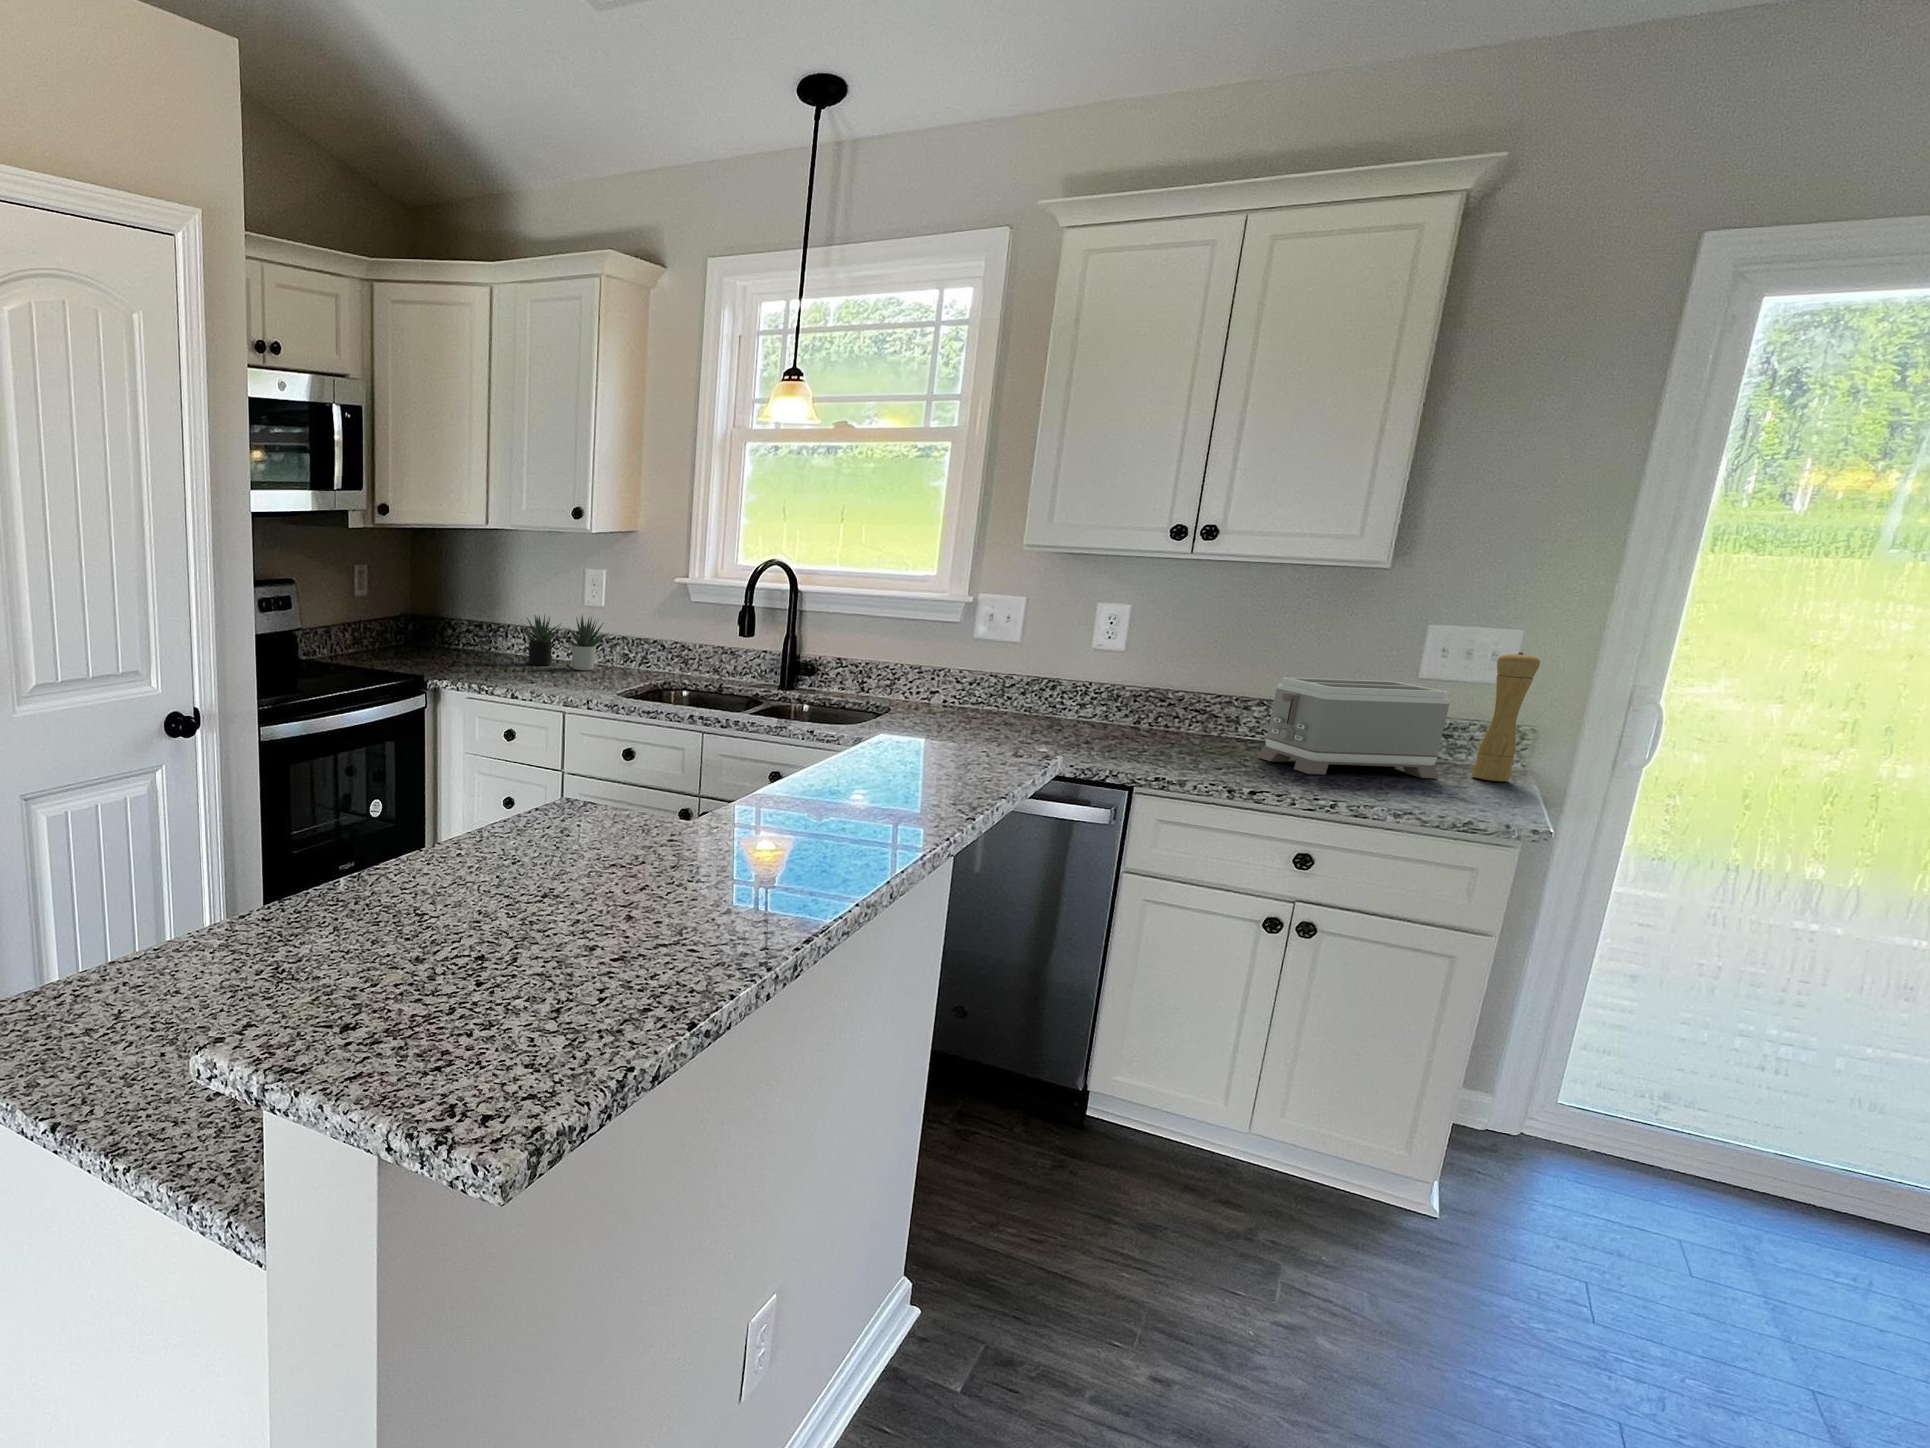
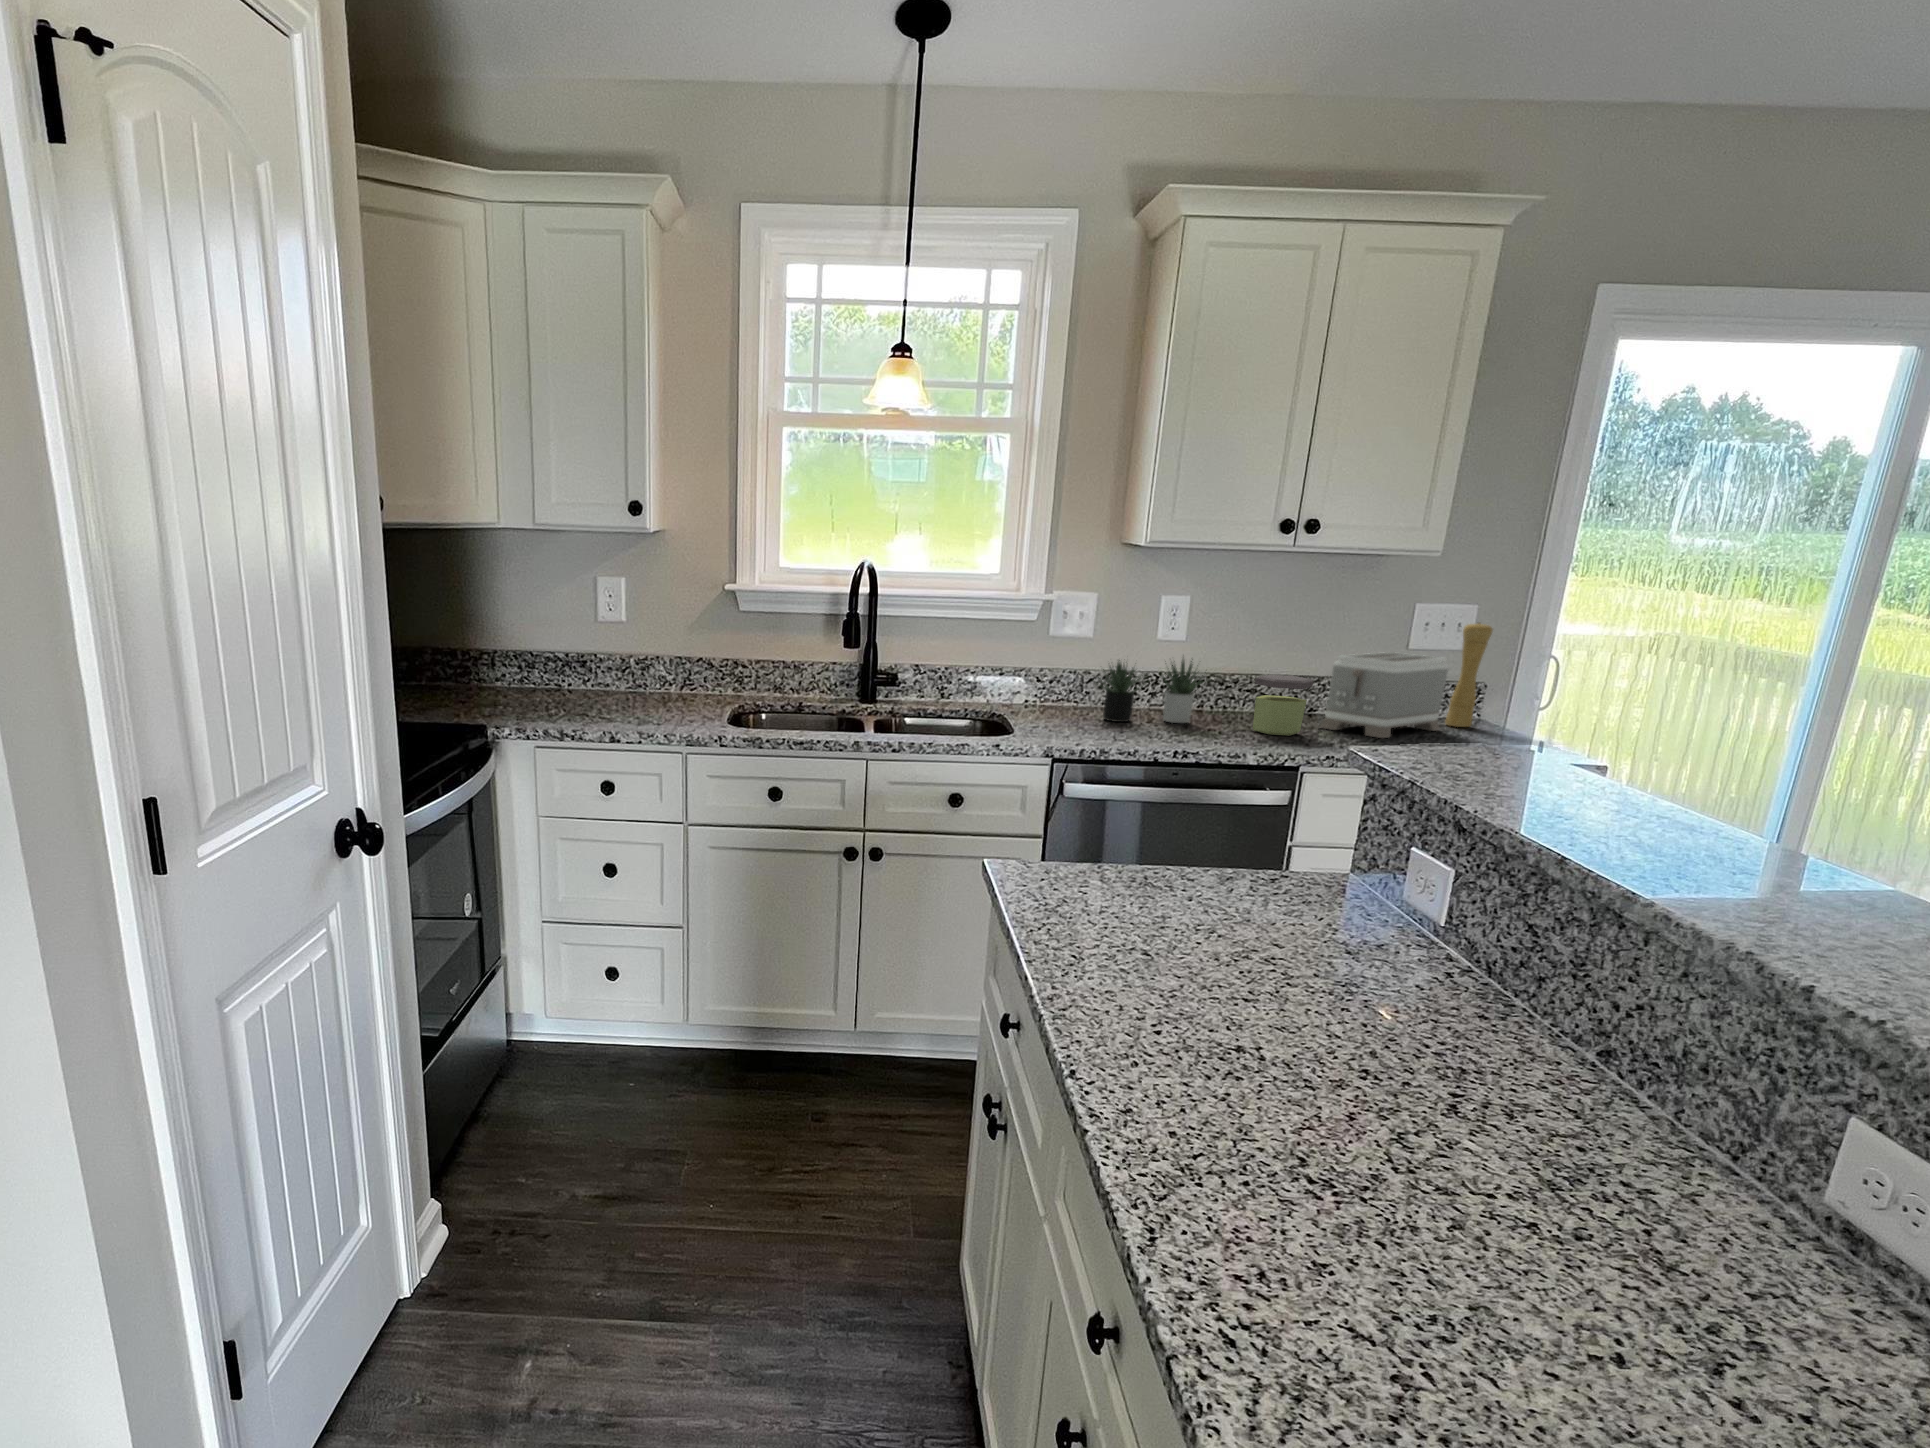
succulent plant: present [522,615,607,670] -> present [1098,659,1212,723]
jar: none [1152,691,1223,758] -> present [1253,674,1313,736]

